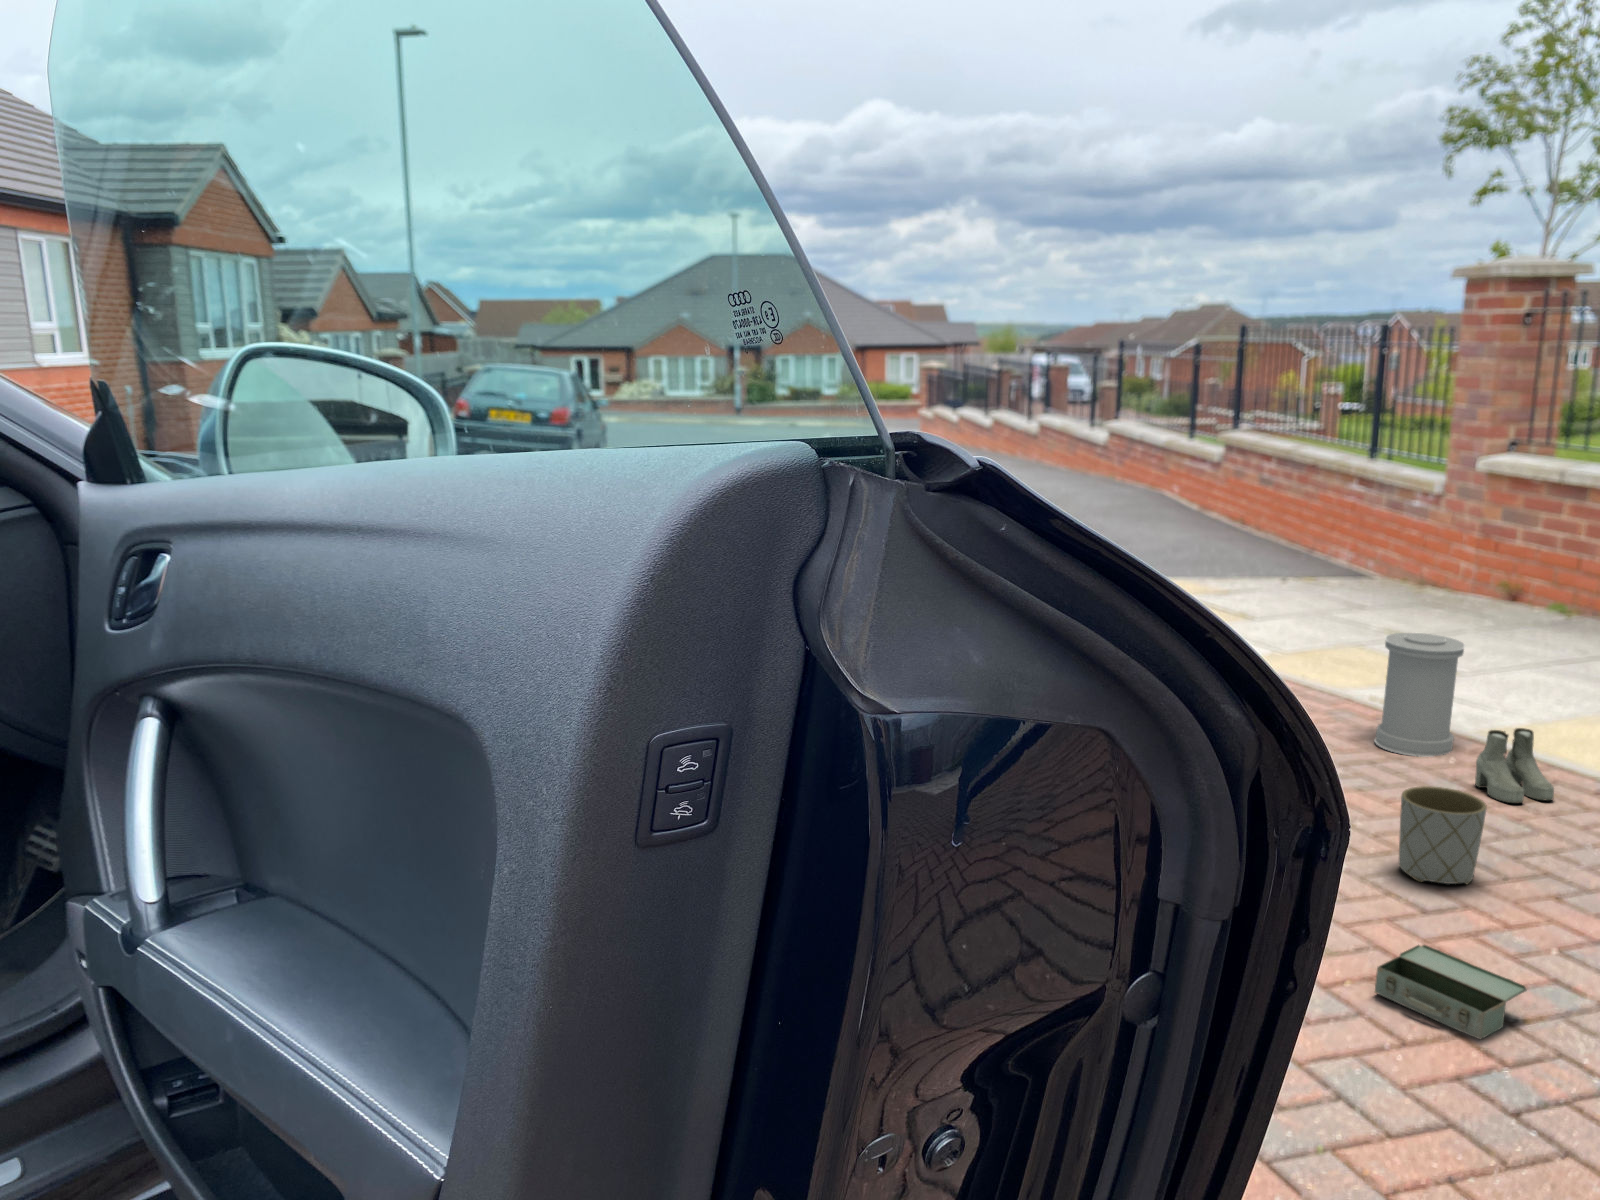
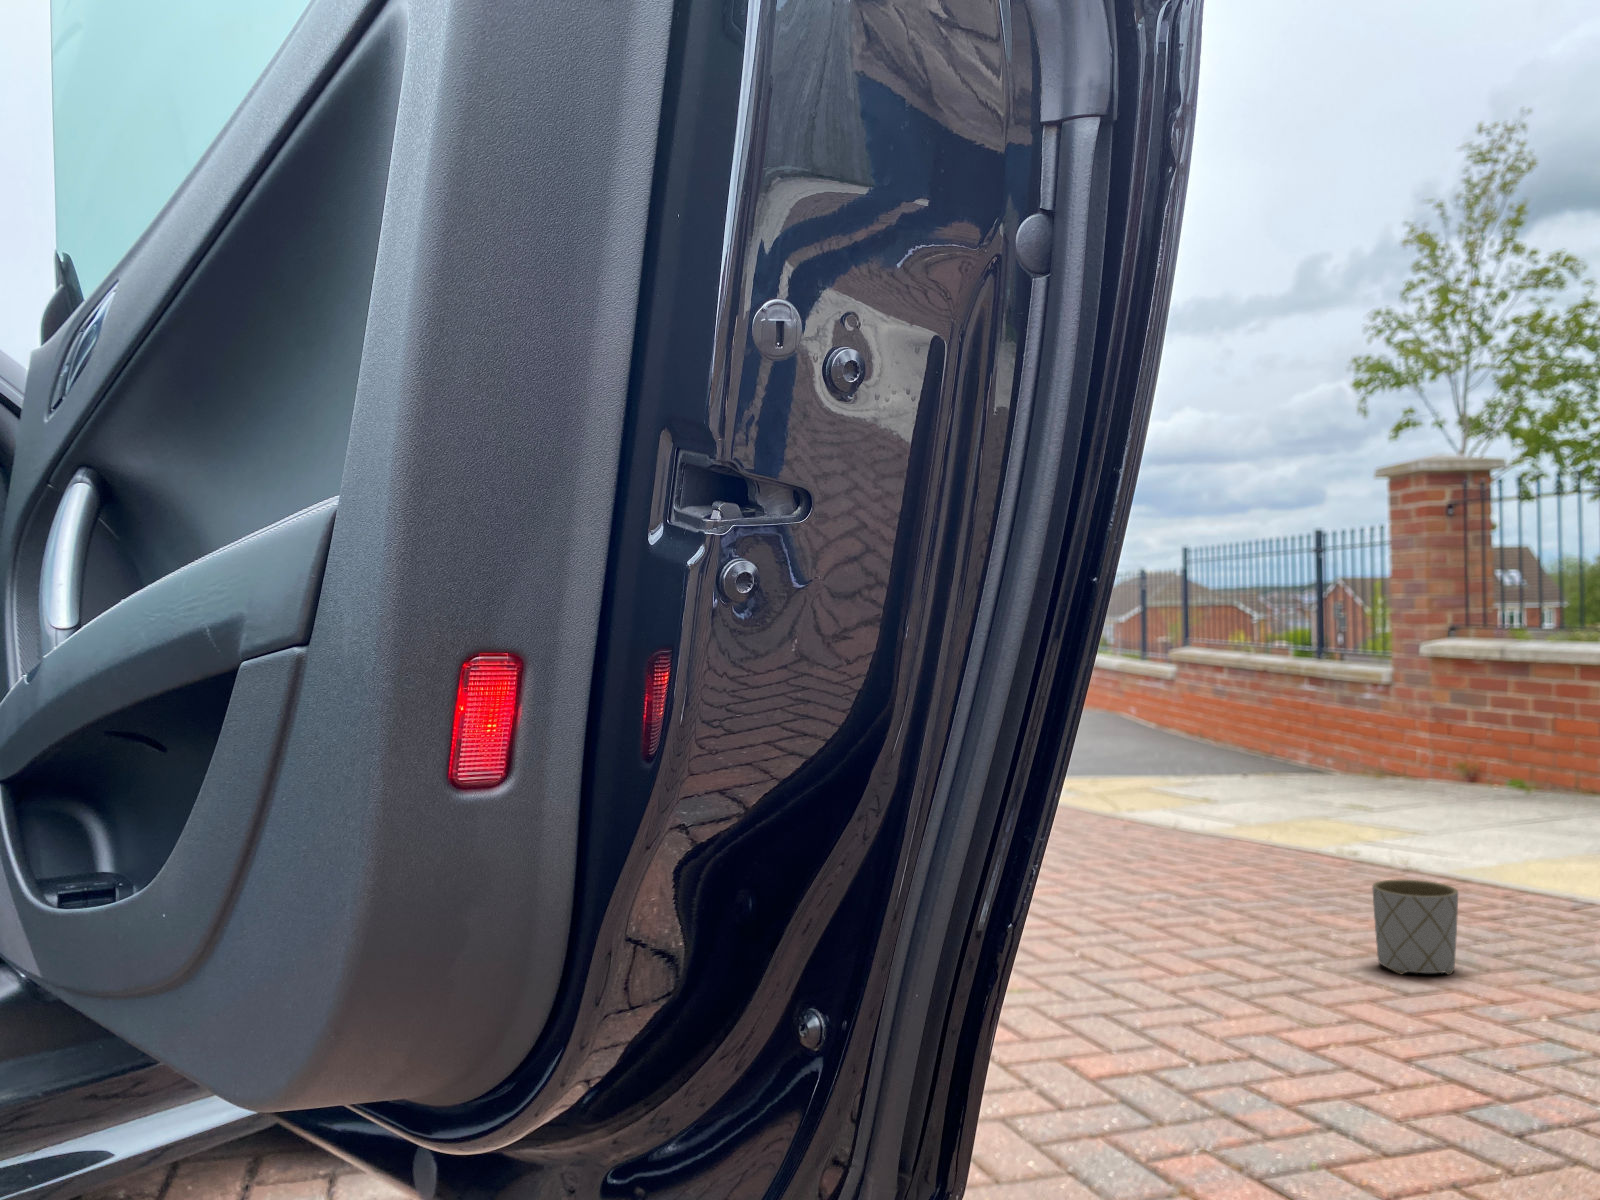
trash can: present [1374,633,1465,757] -> none [1344,768,1425,891]
boots: present [1475,728,1554,803] -> none [1447,845,1528,917]
toolbox: present [1375,945,1527,1039] -> none [1362,1005,1517,1085]

